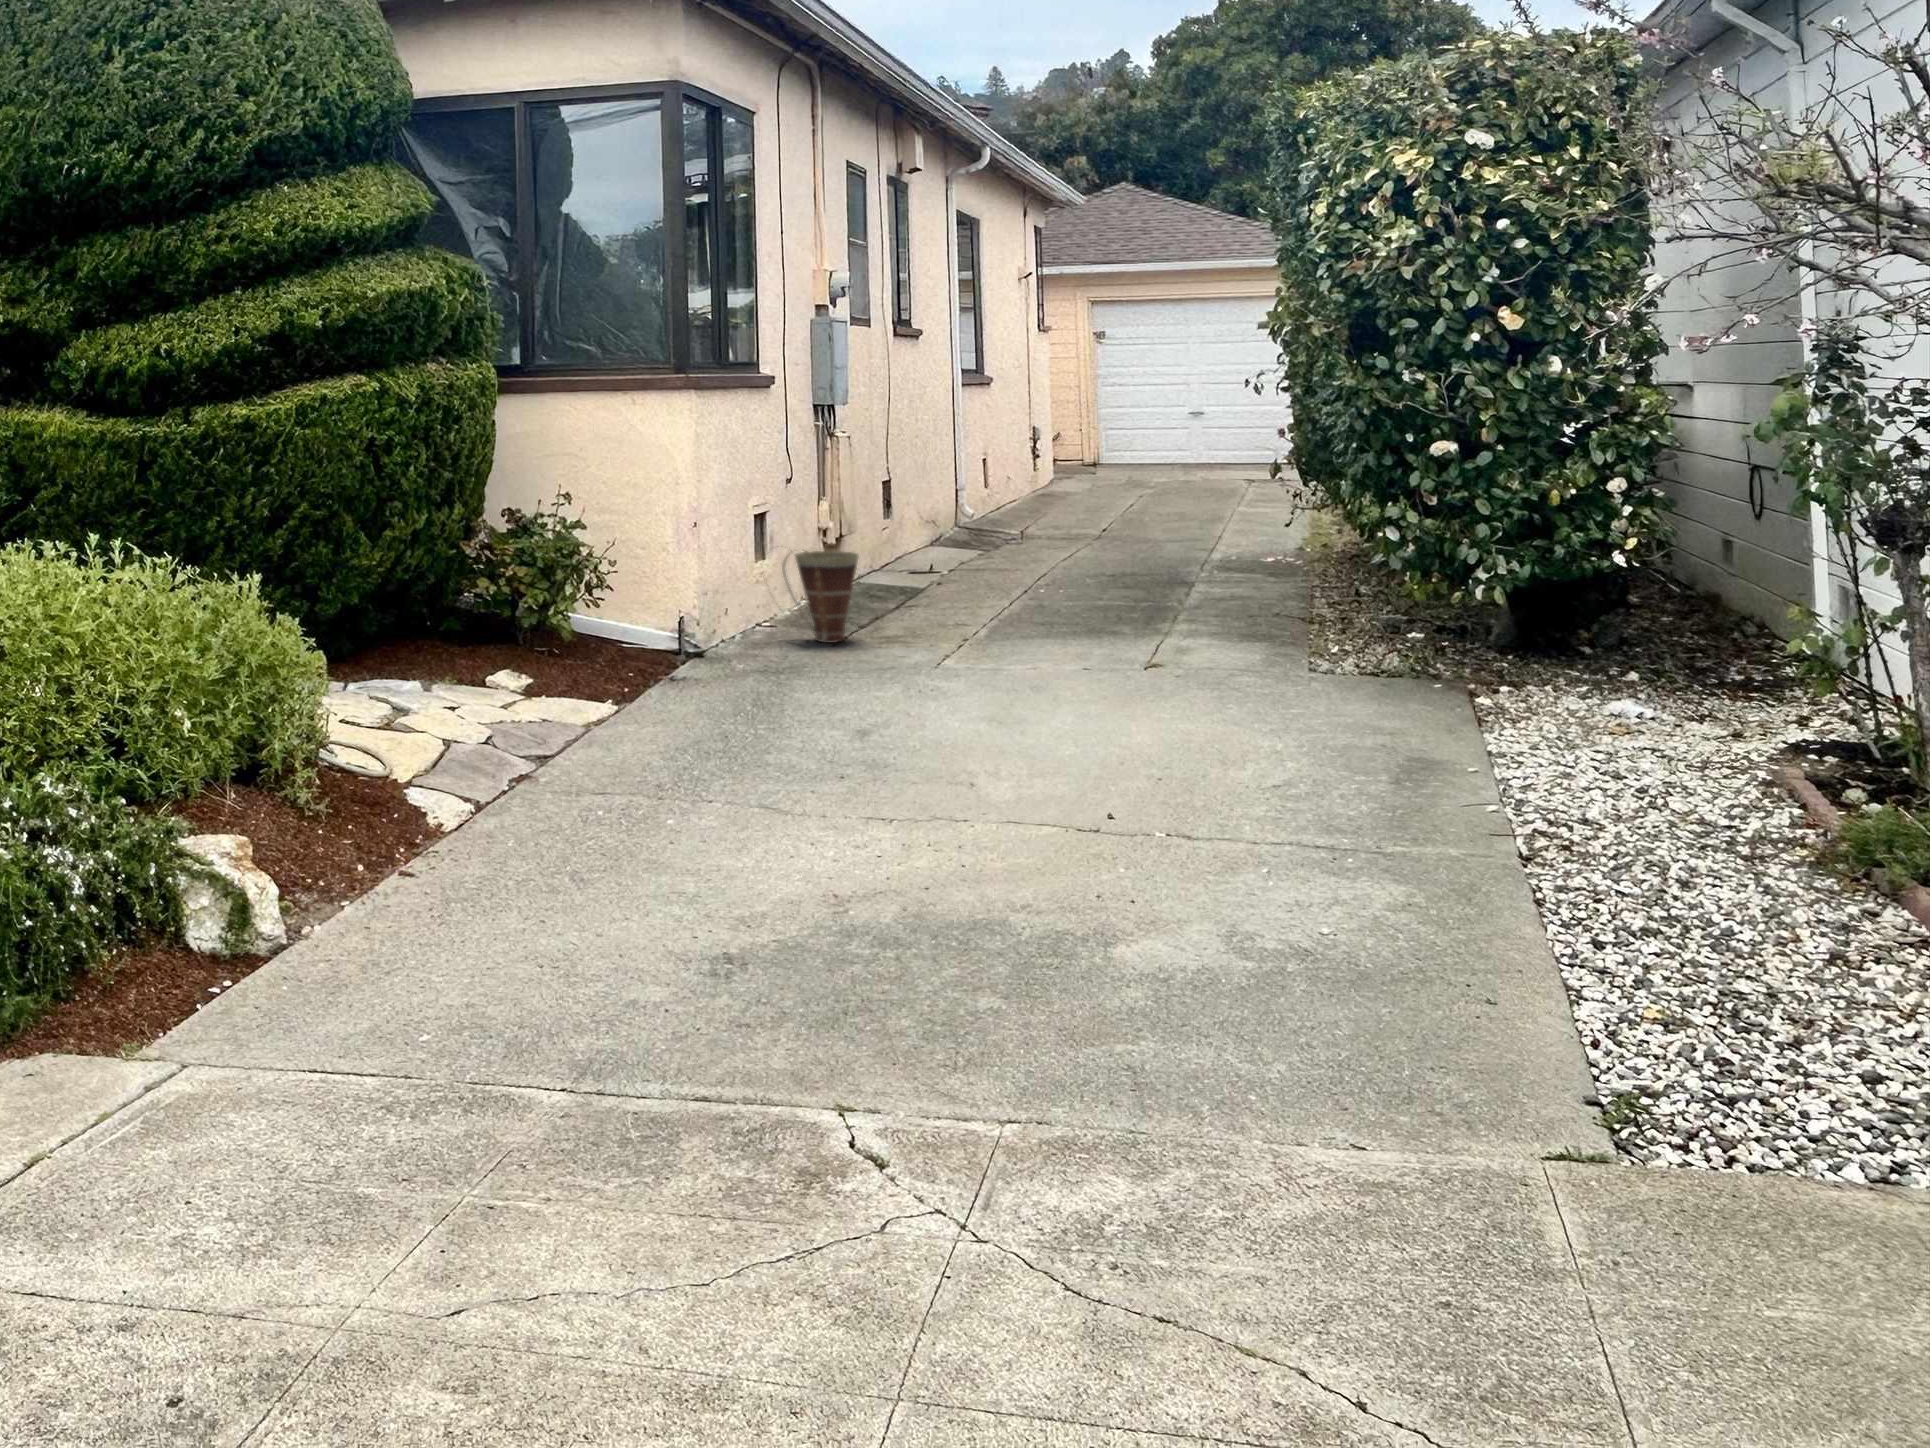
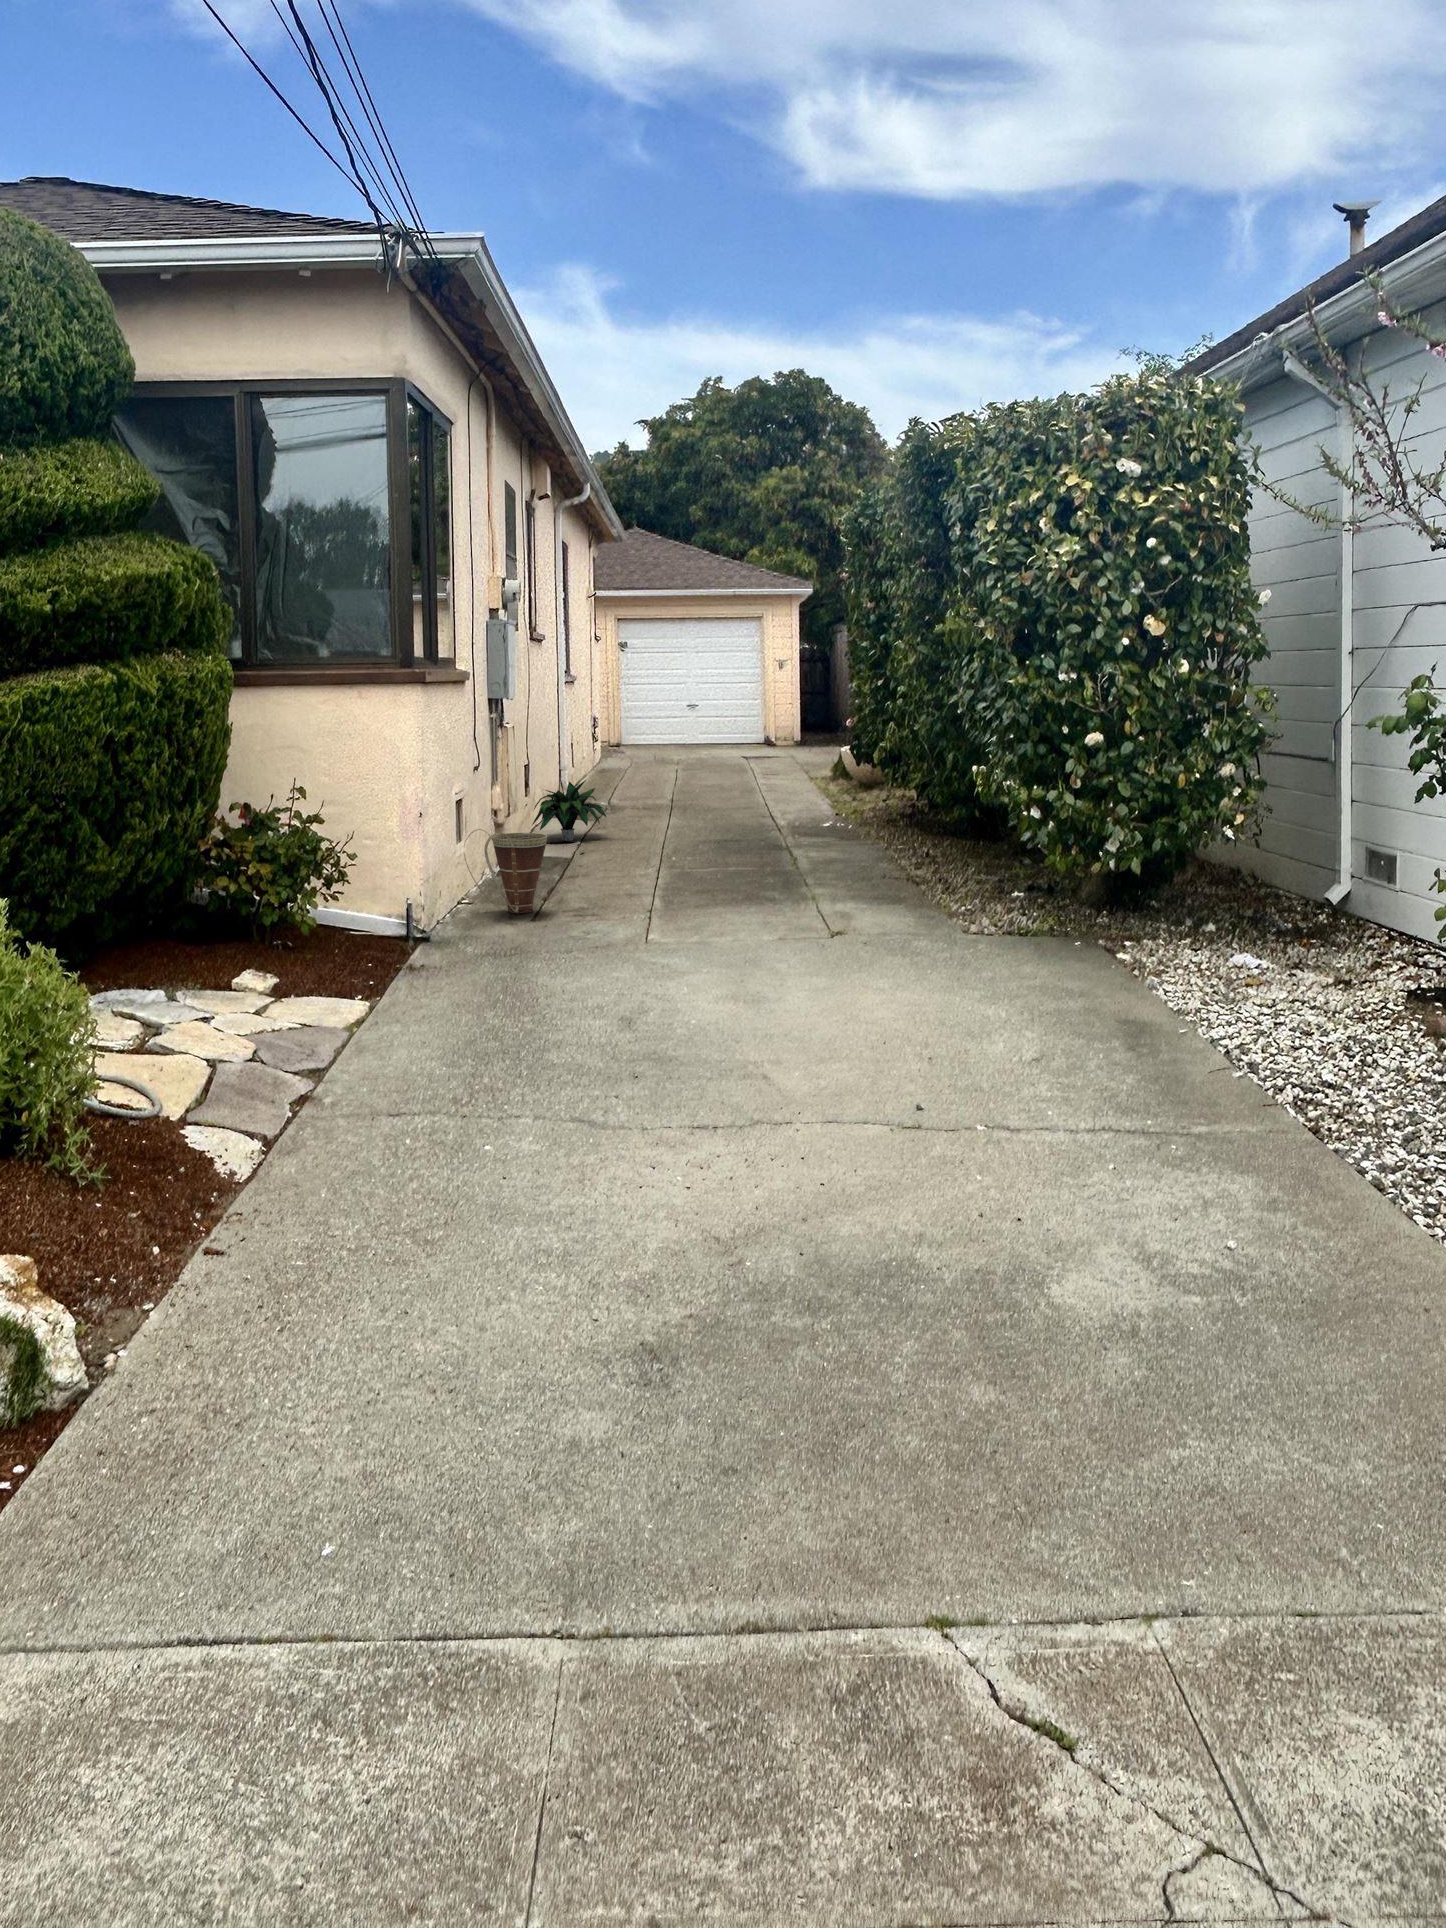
potted plant: none [885,497,978,573] -> present [532,780,606,841]

